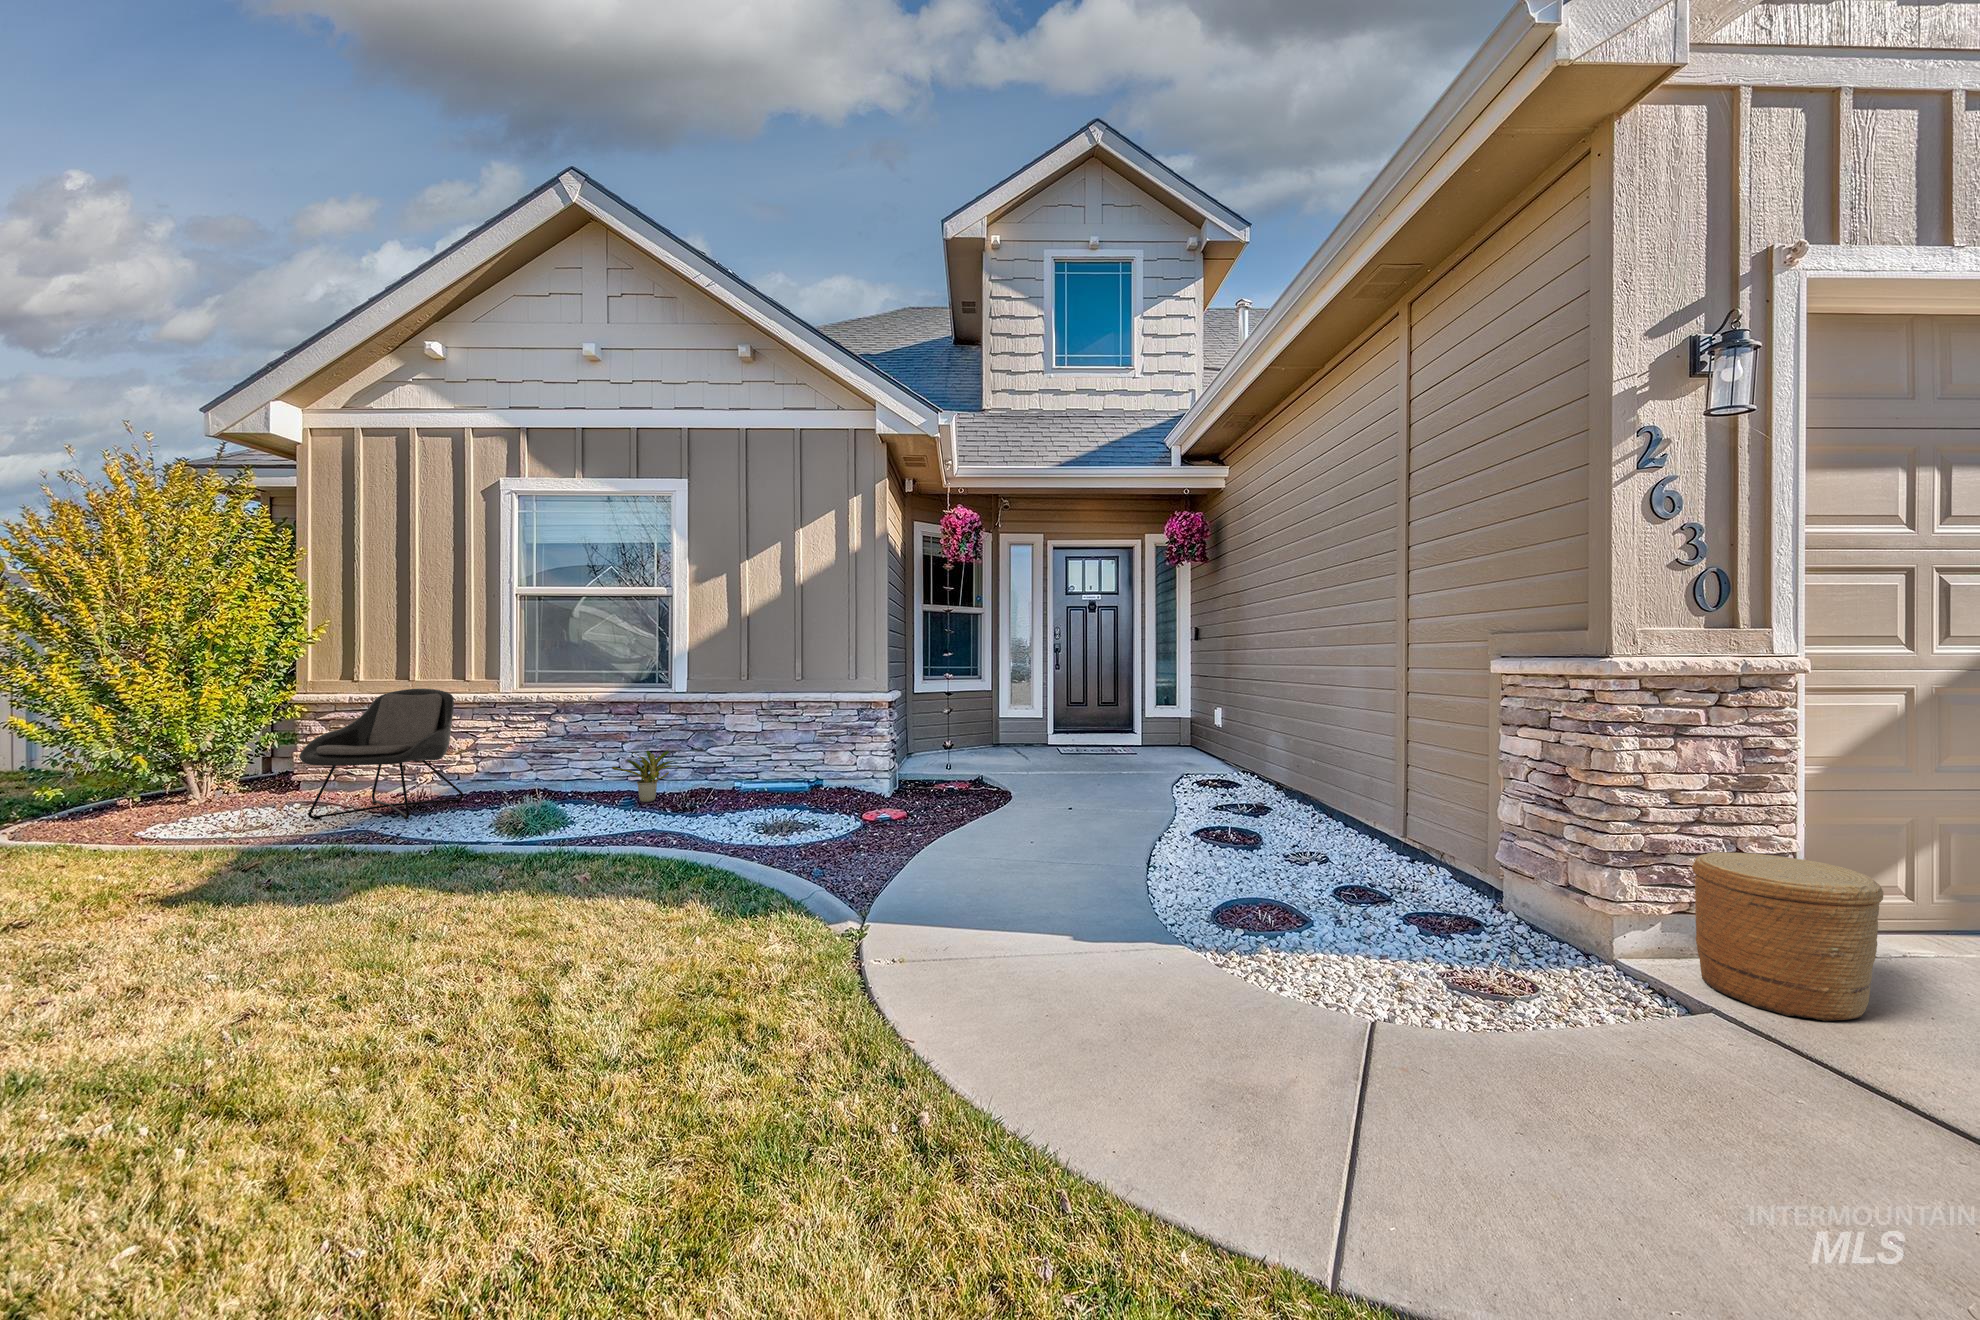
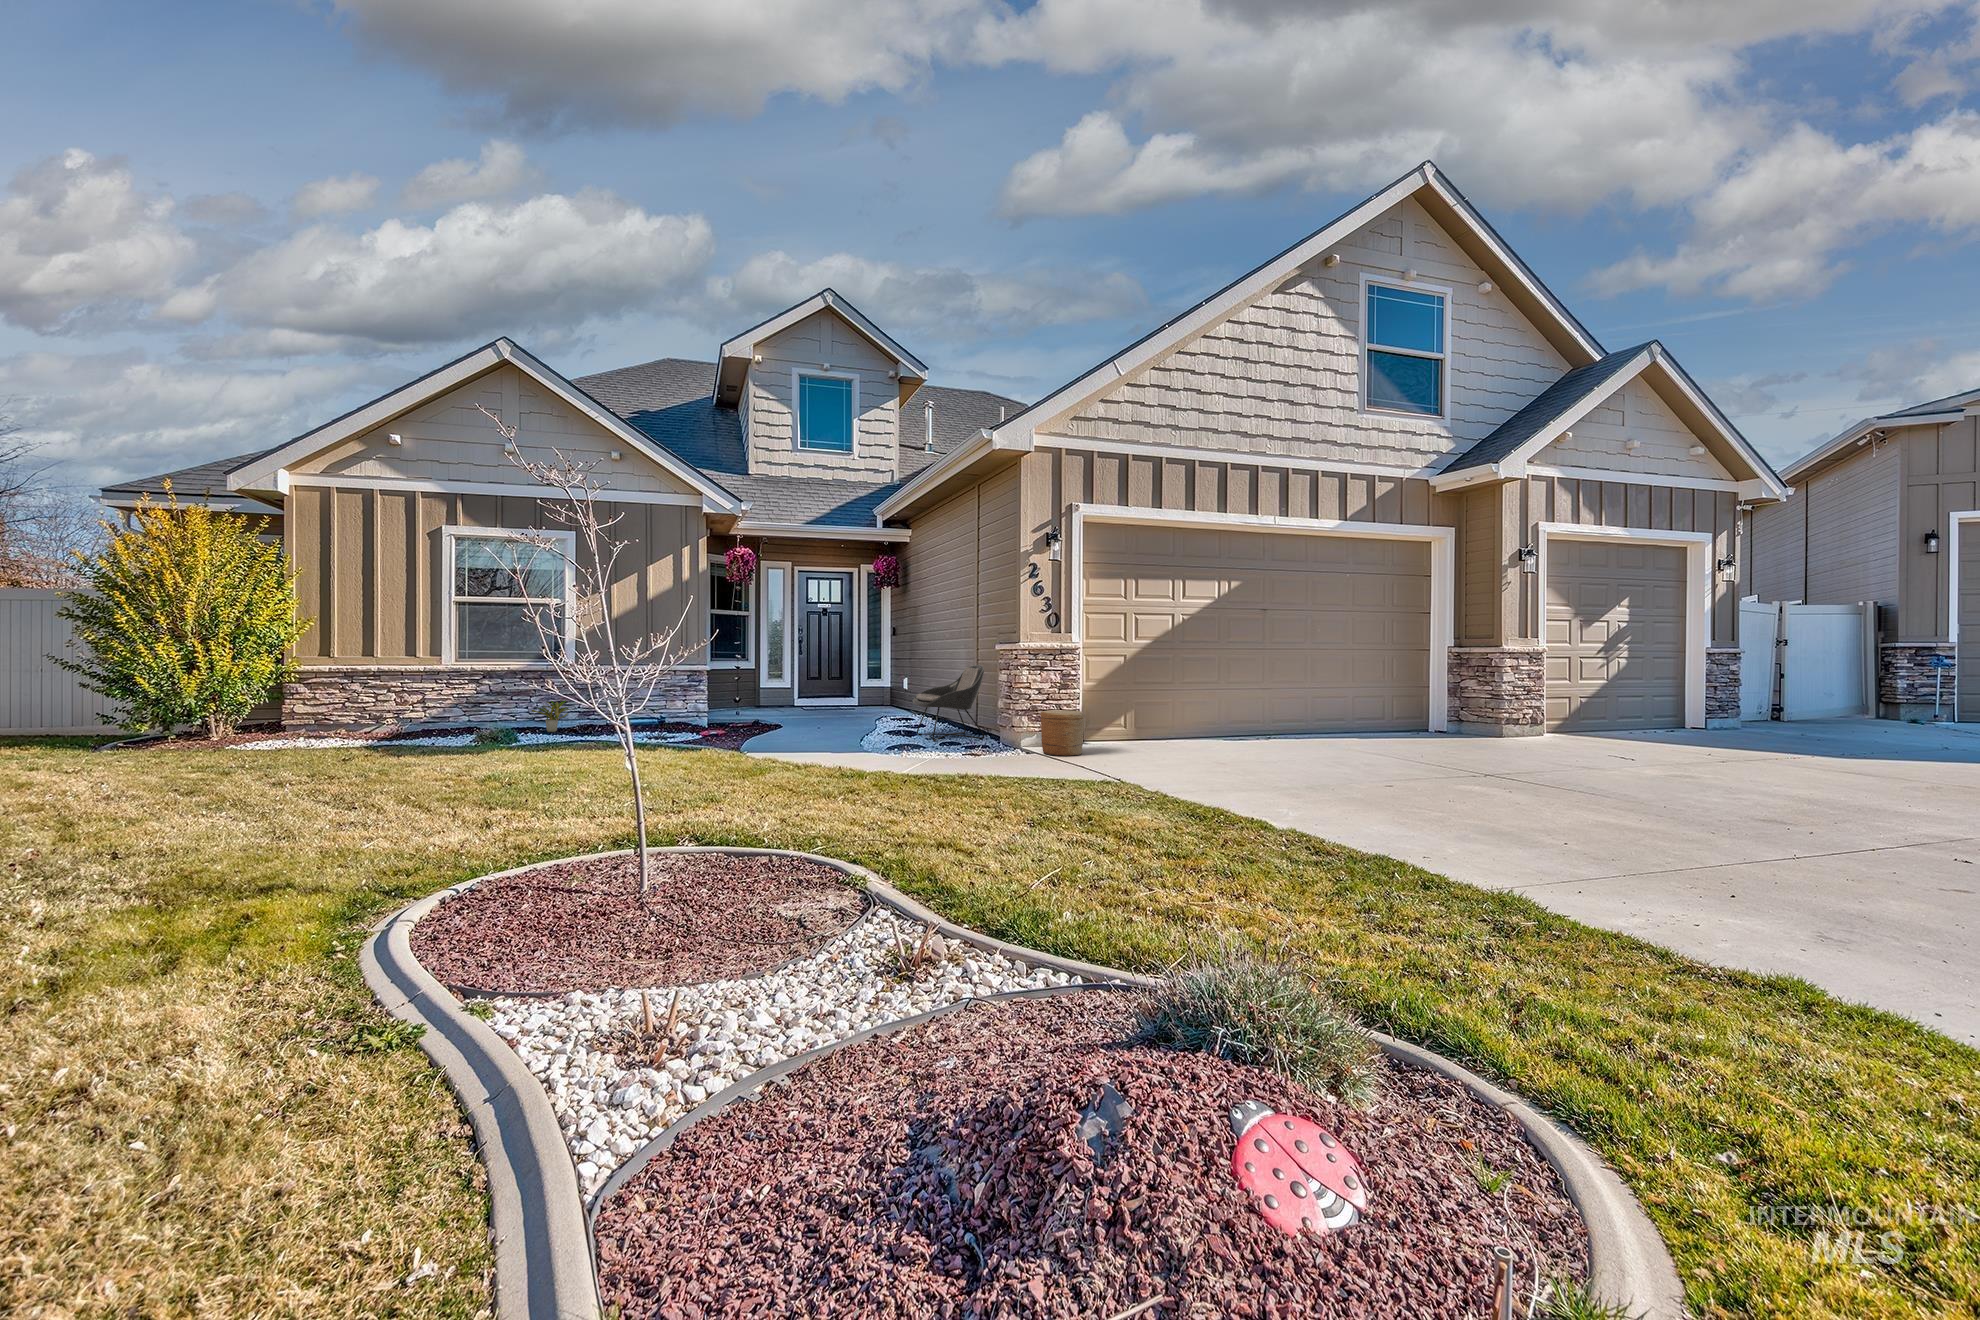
lounge chair: present [300,689,463,820] -> present [913,665,984,741]

